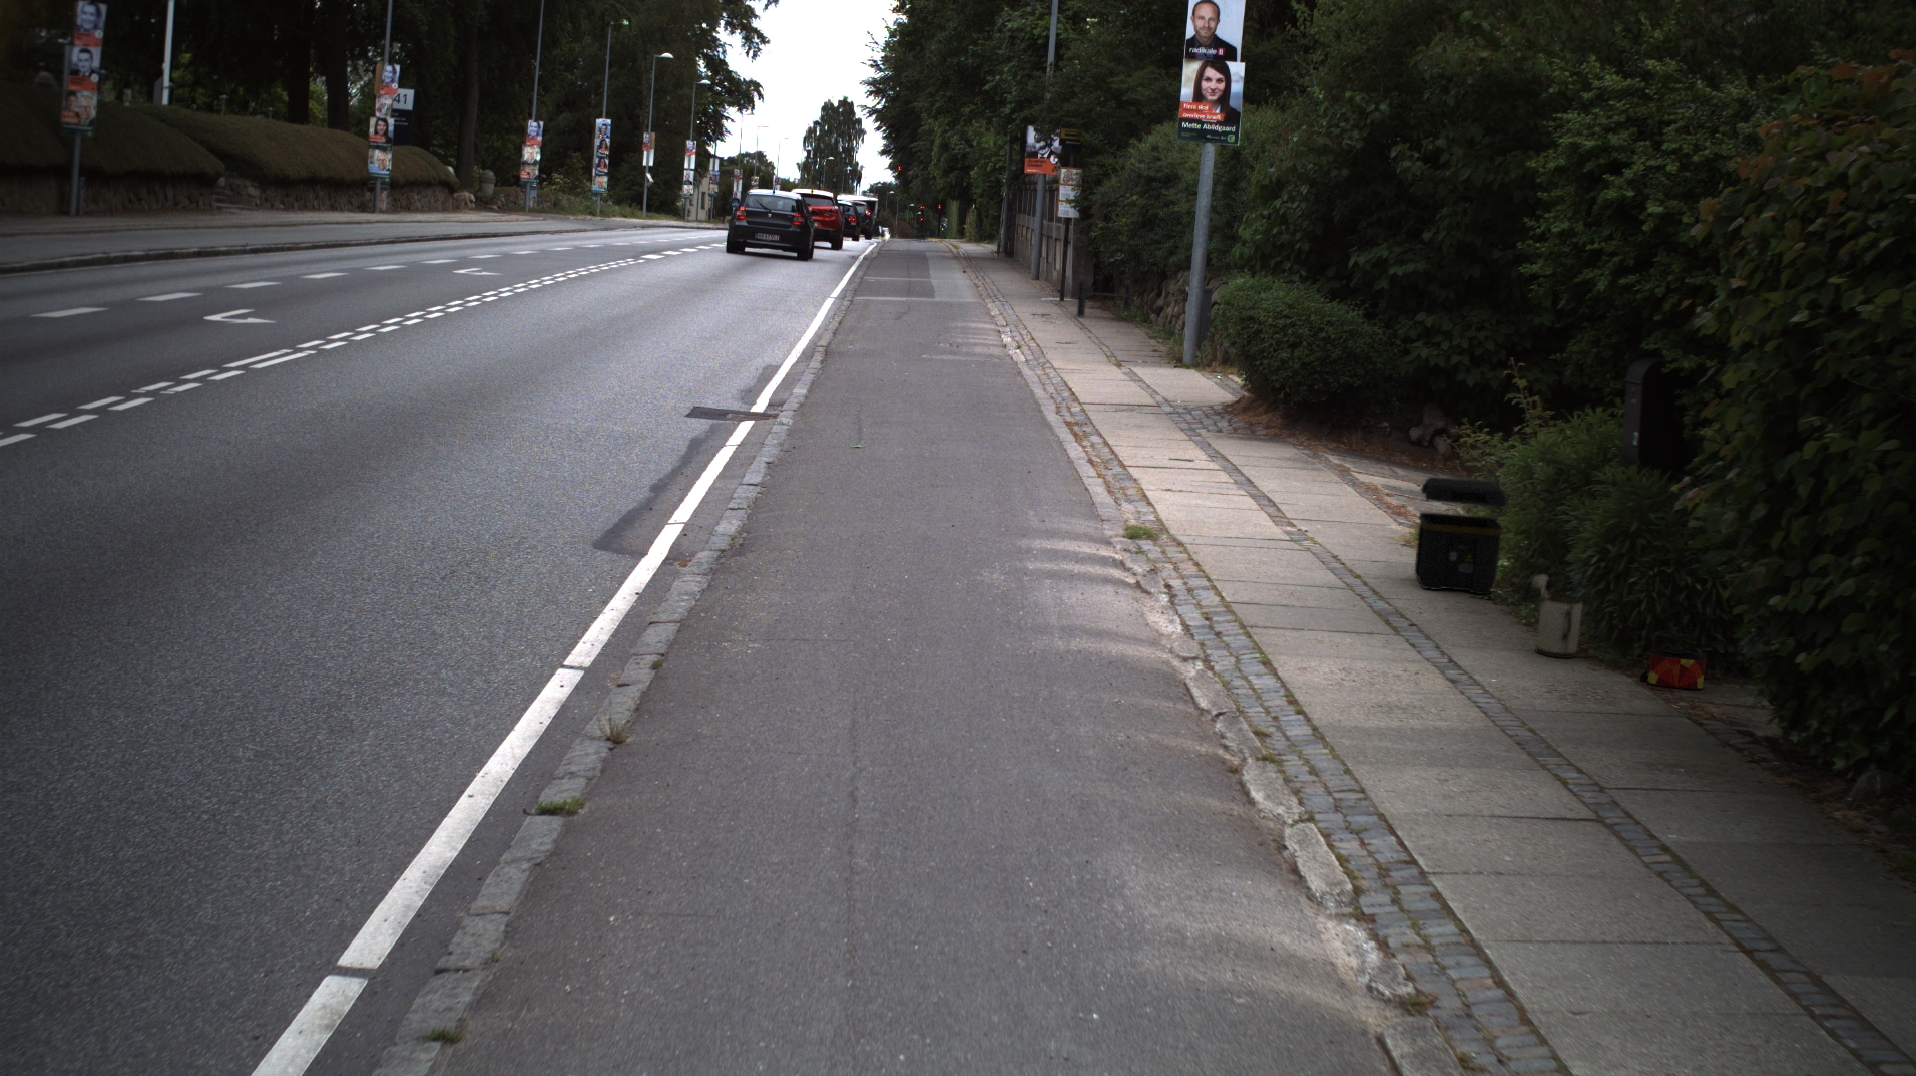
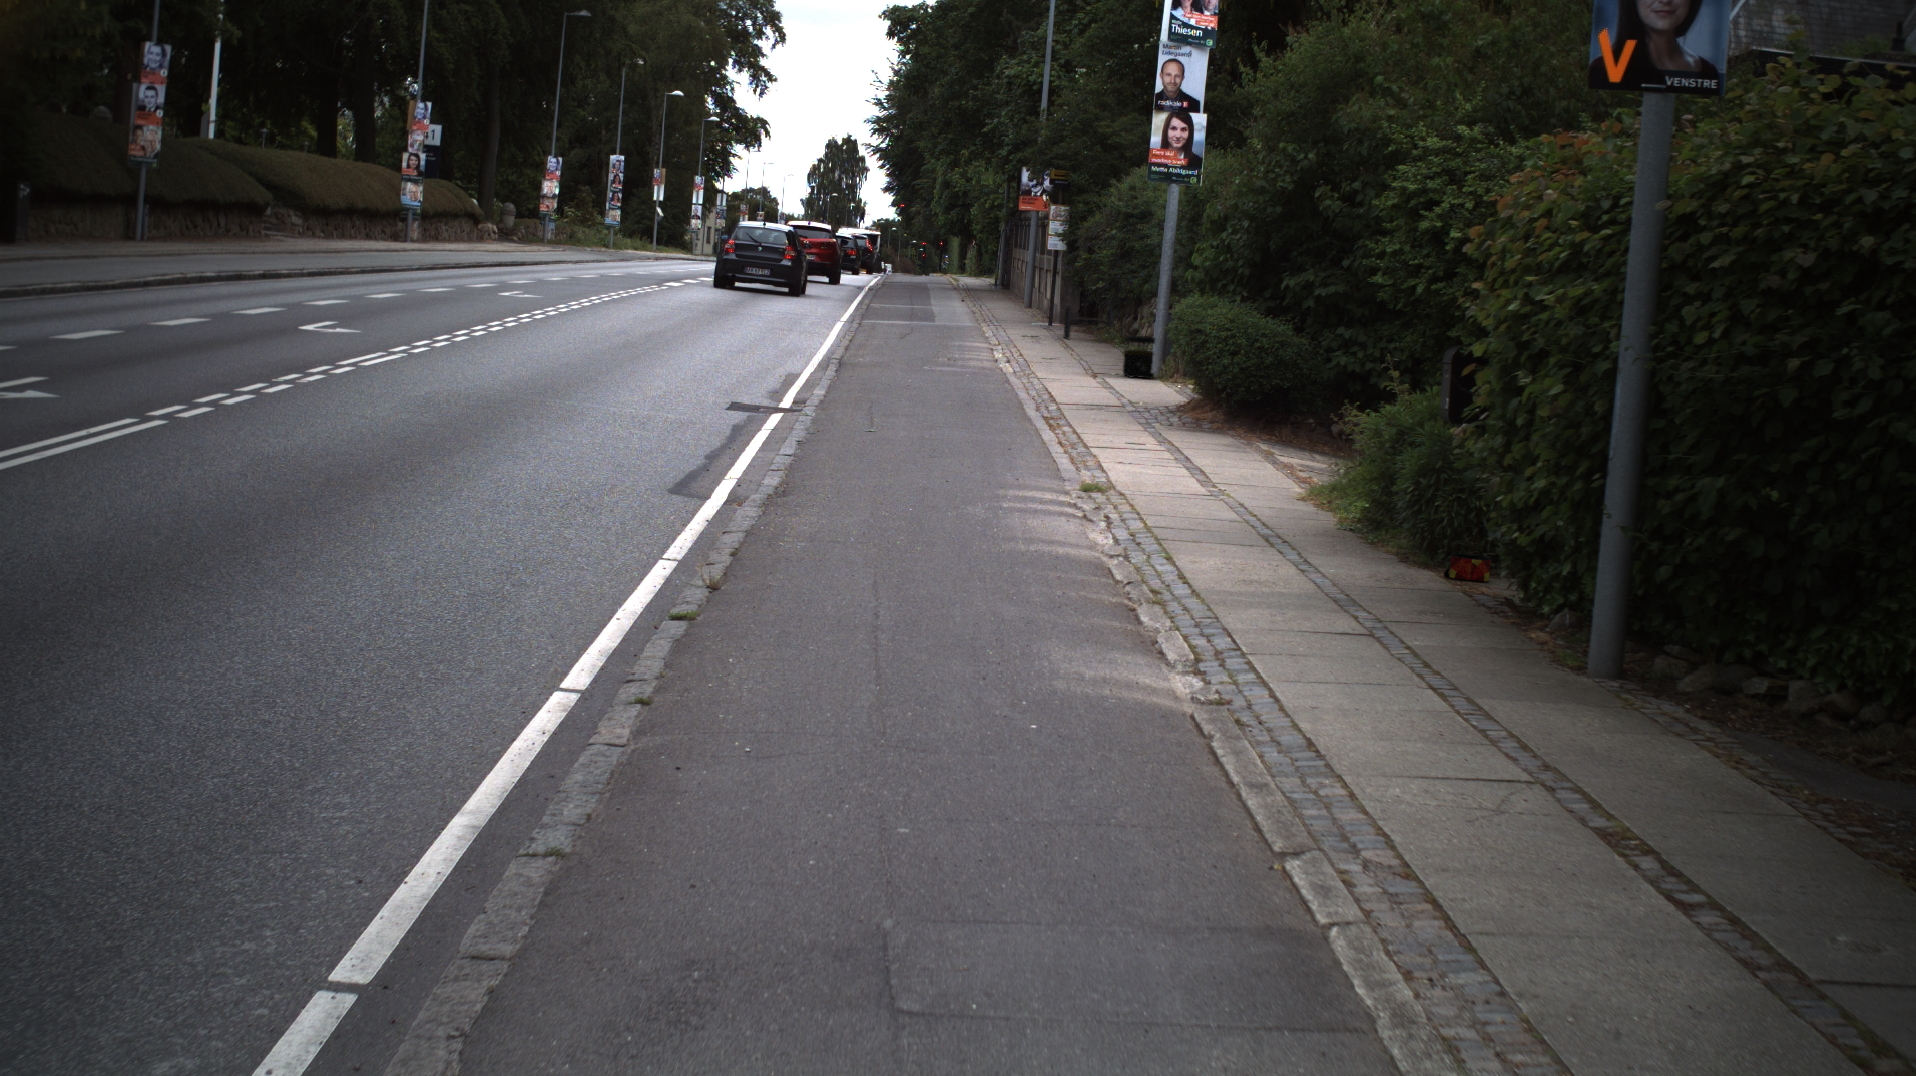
toolbox: present [1415,477,1507,594] -> present [1123,335,1155,379]
watering can: present [1531,574,1582,658] -> none [1373,504,1408,563]

